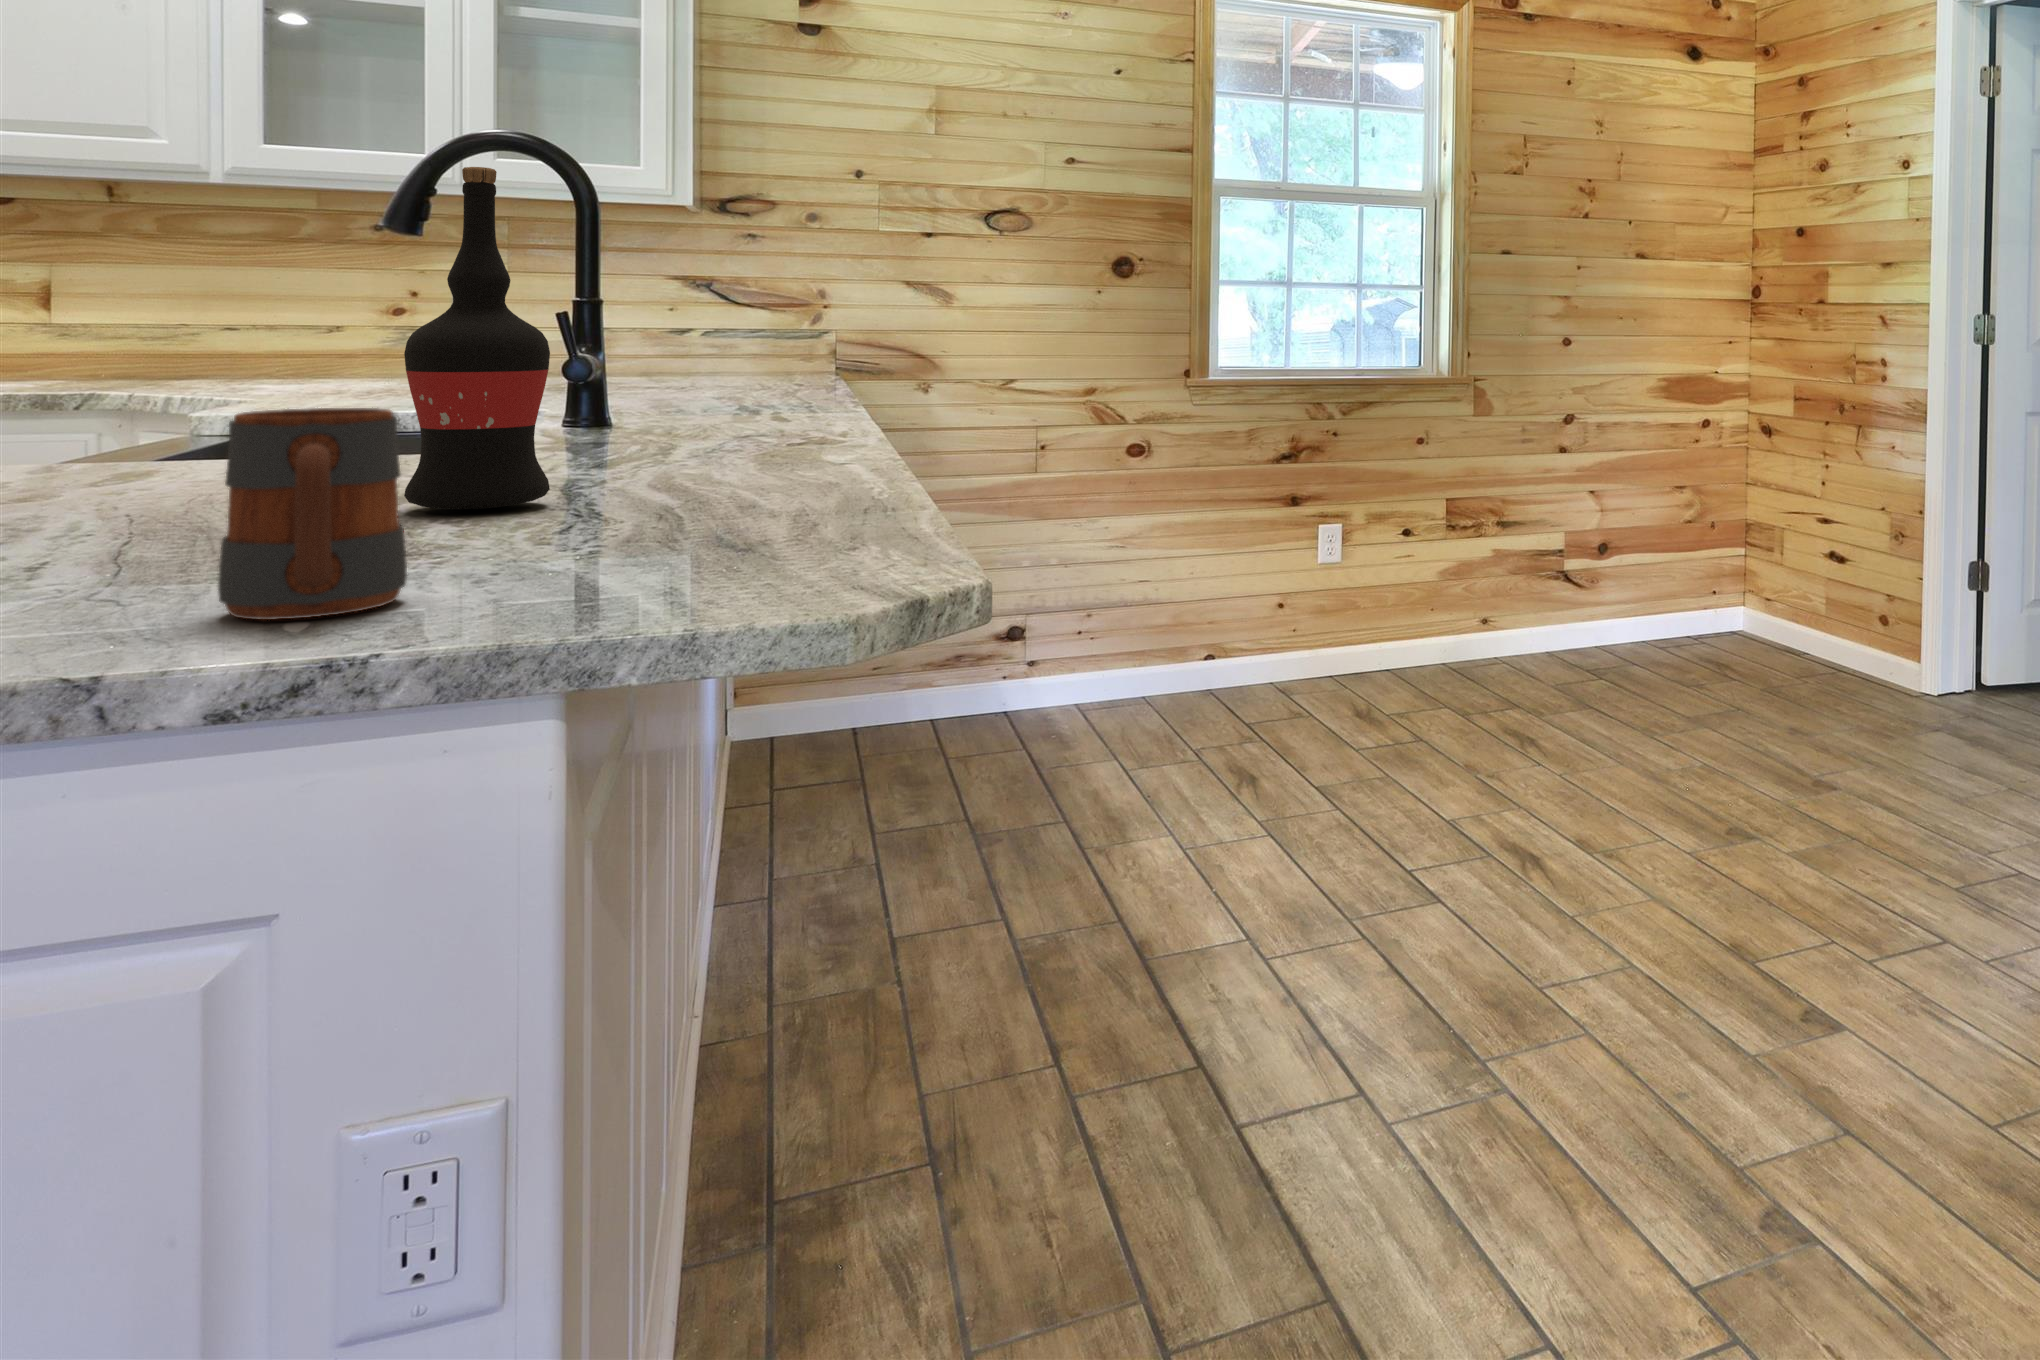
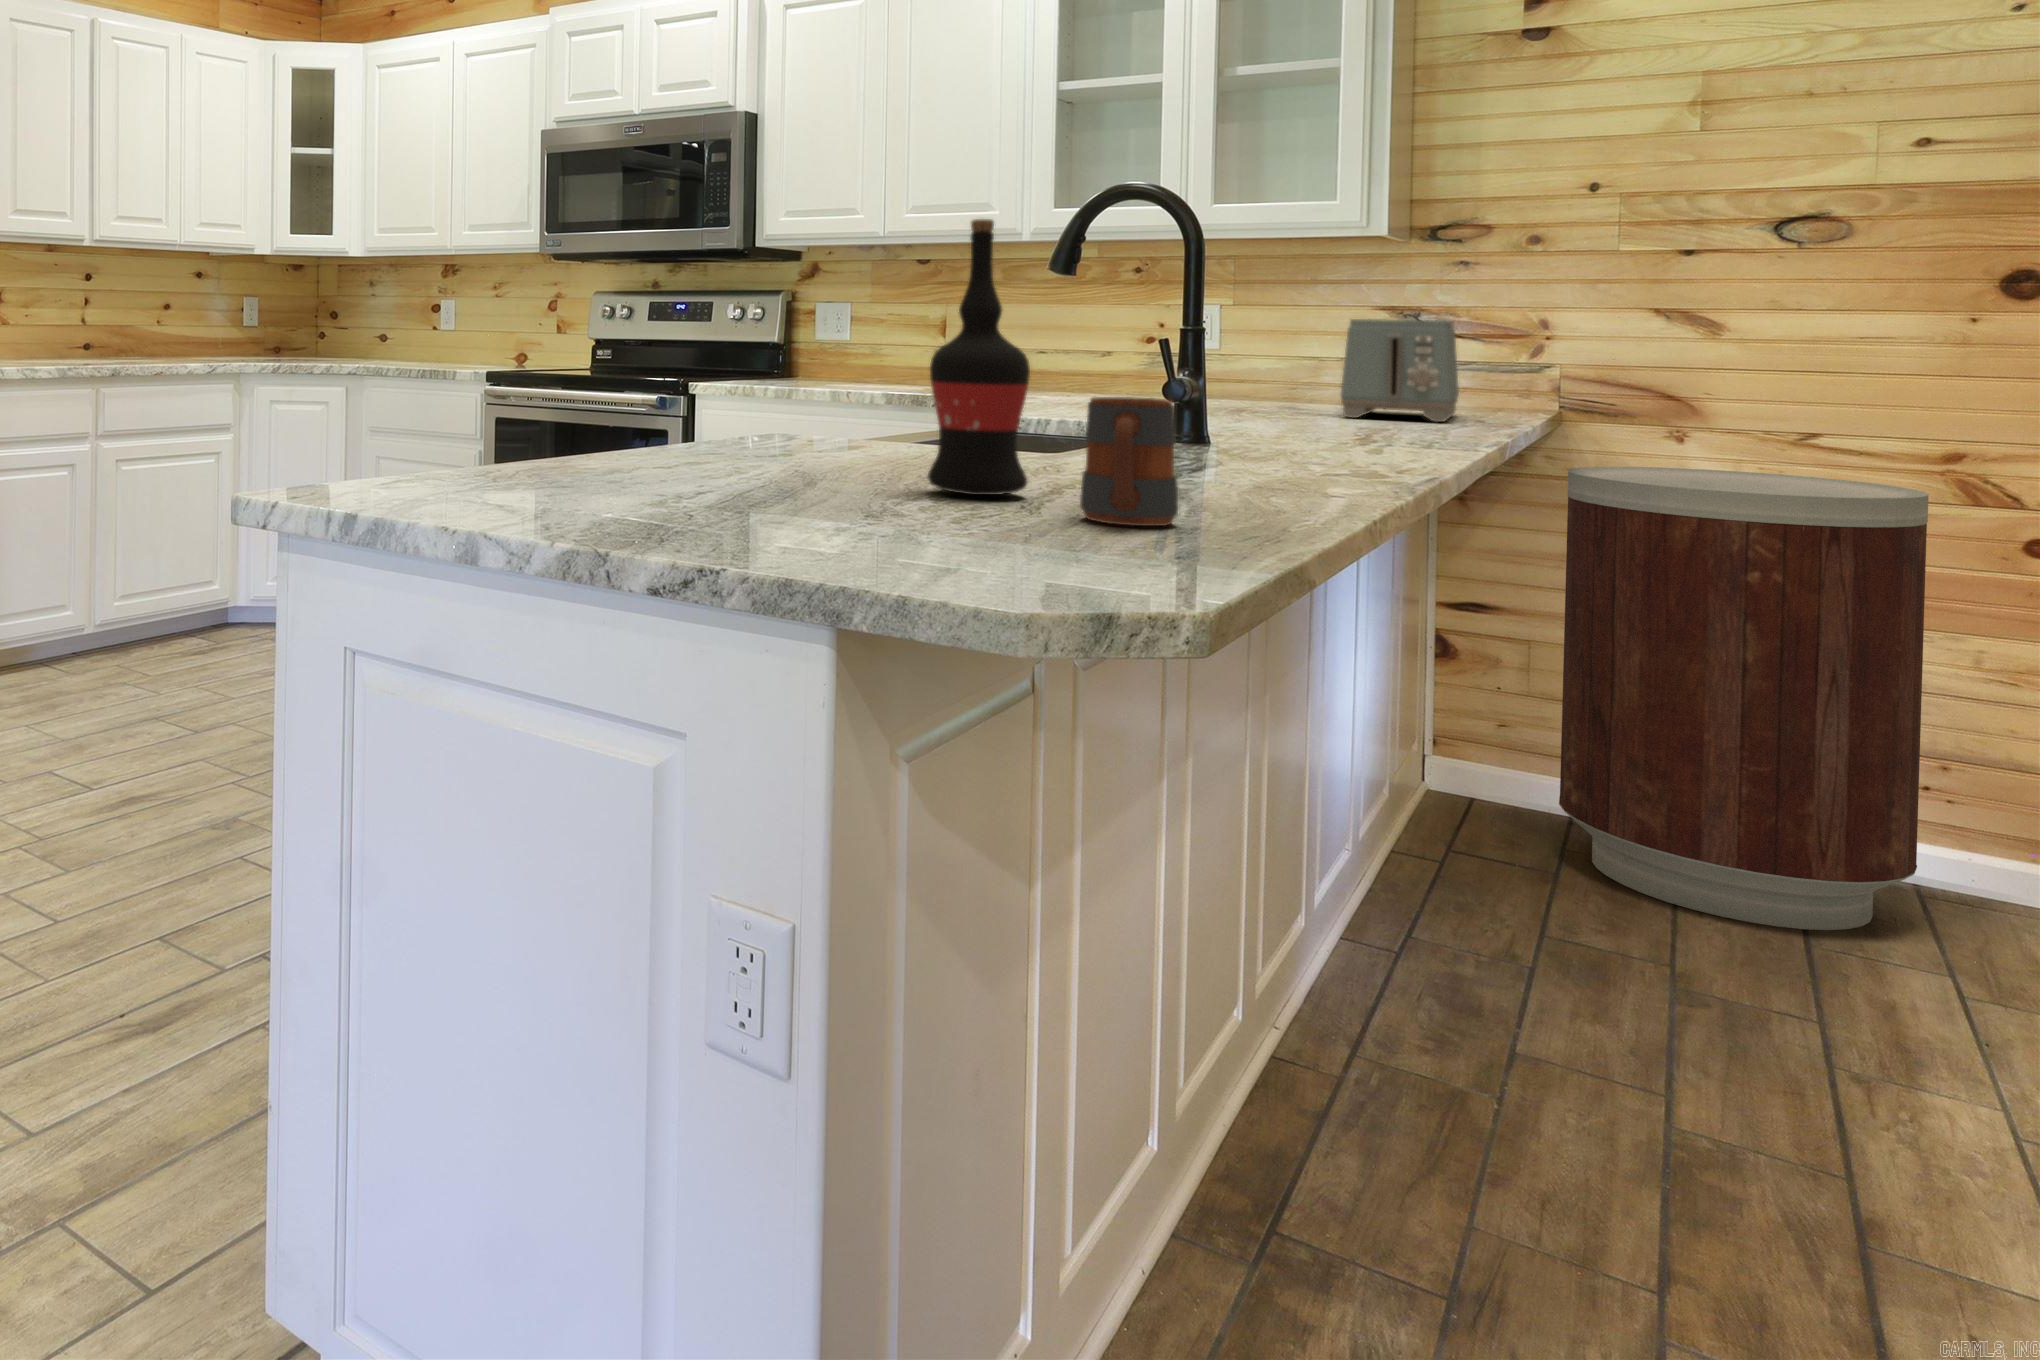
toaster: none [664,288,770,388] -> present [1341,319,1459,422]
mug: present [218,408,407,620] -> present [1080,397,1178,526]
trash can: none [852,412,1090,773] -> present [1559,467,1929,930]

